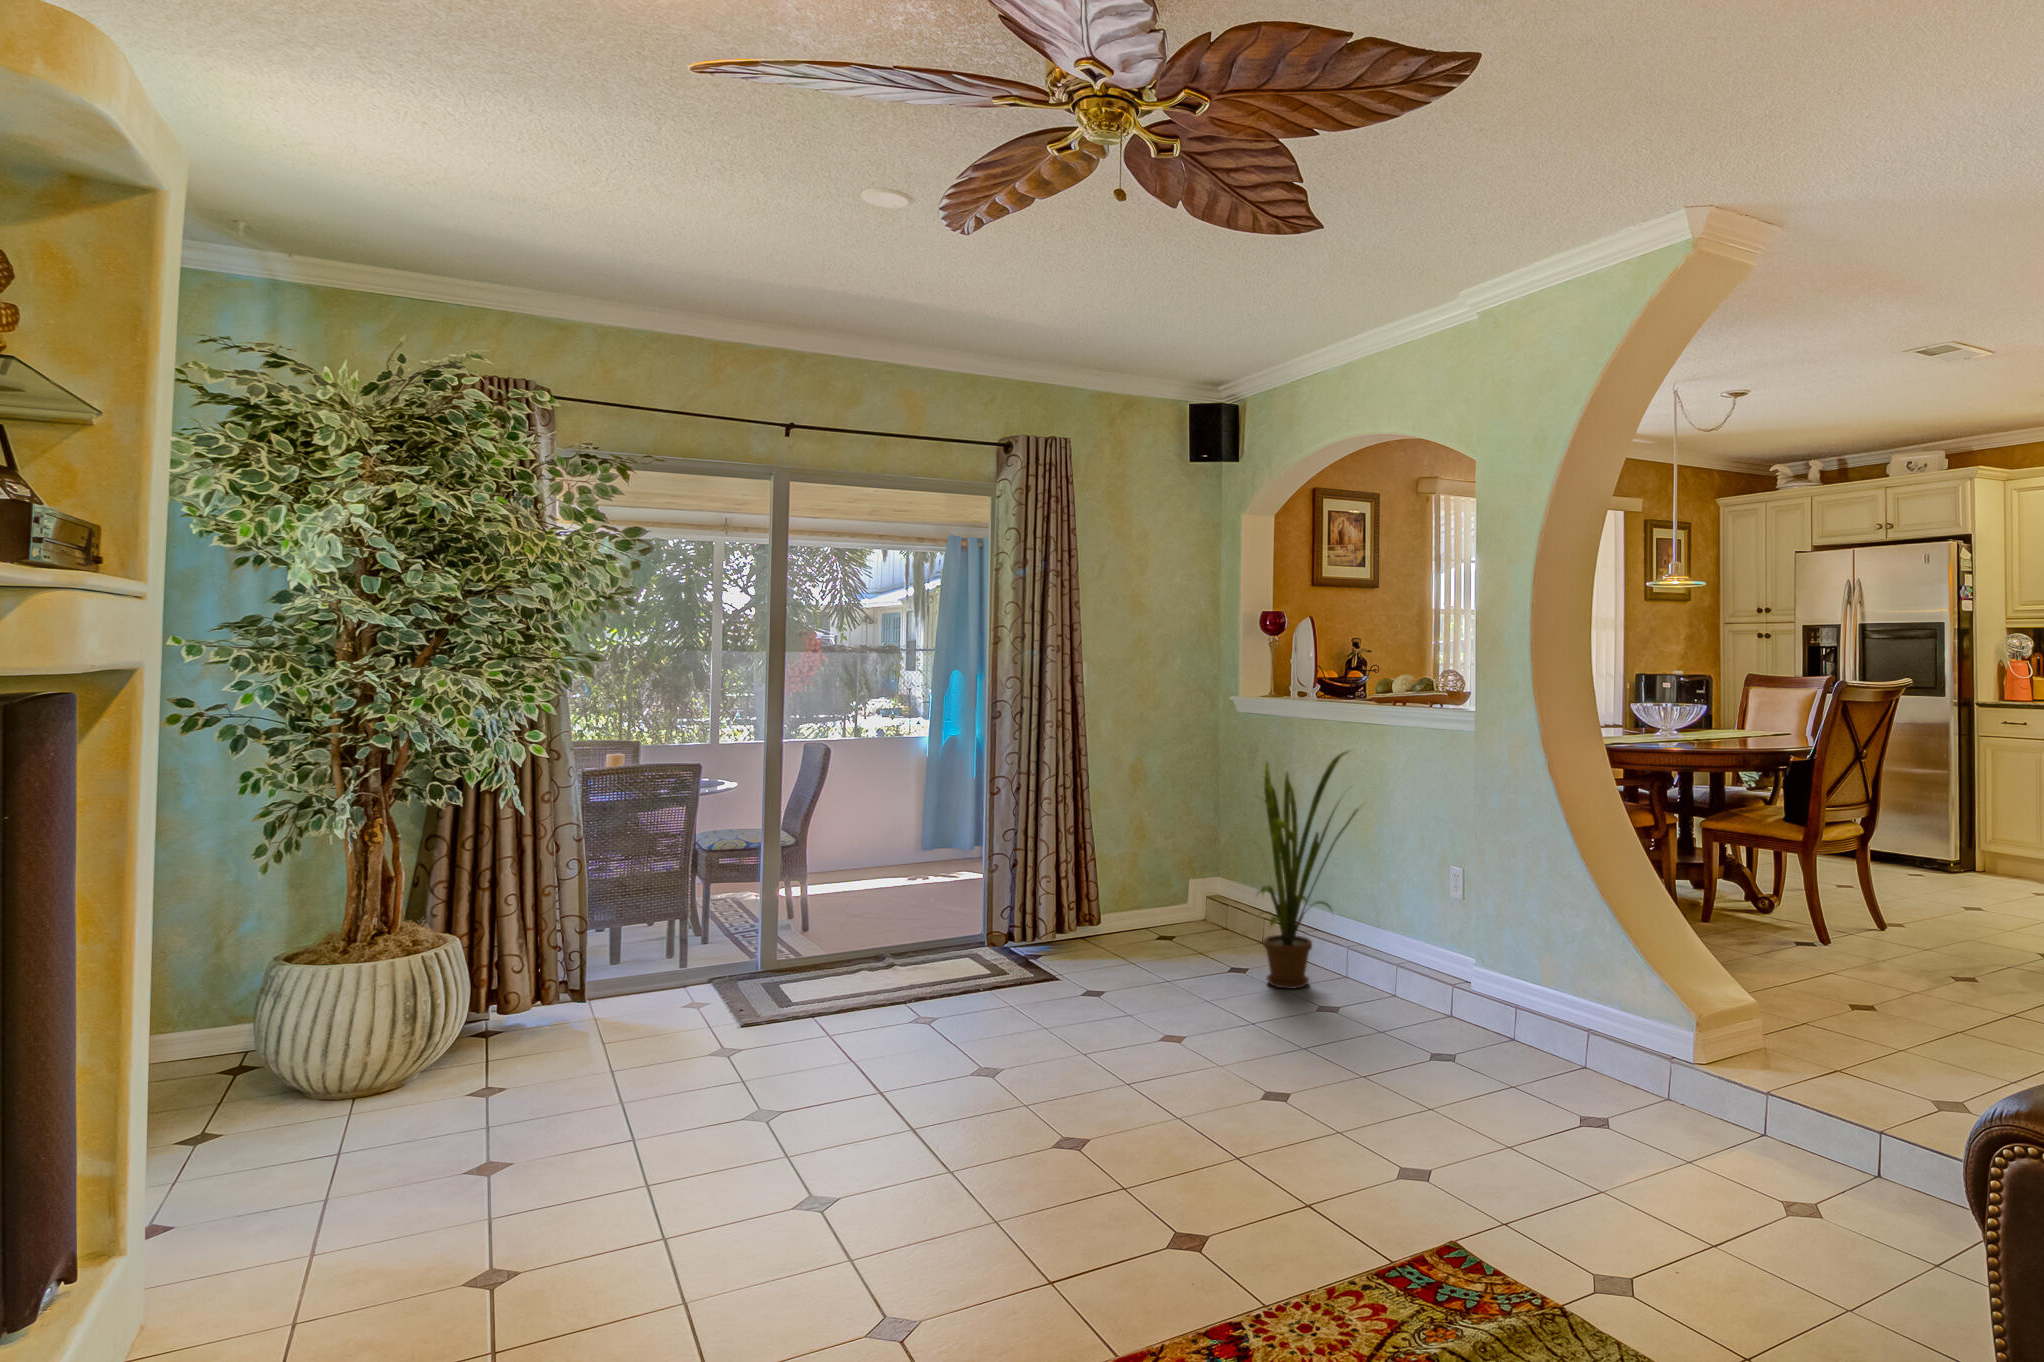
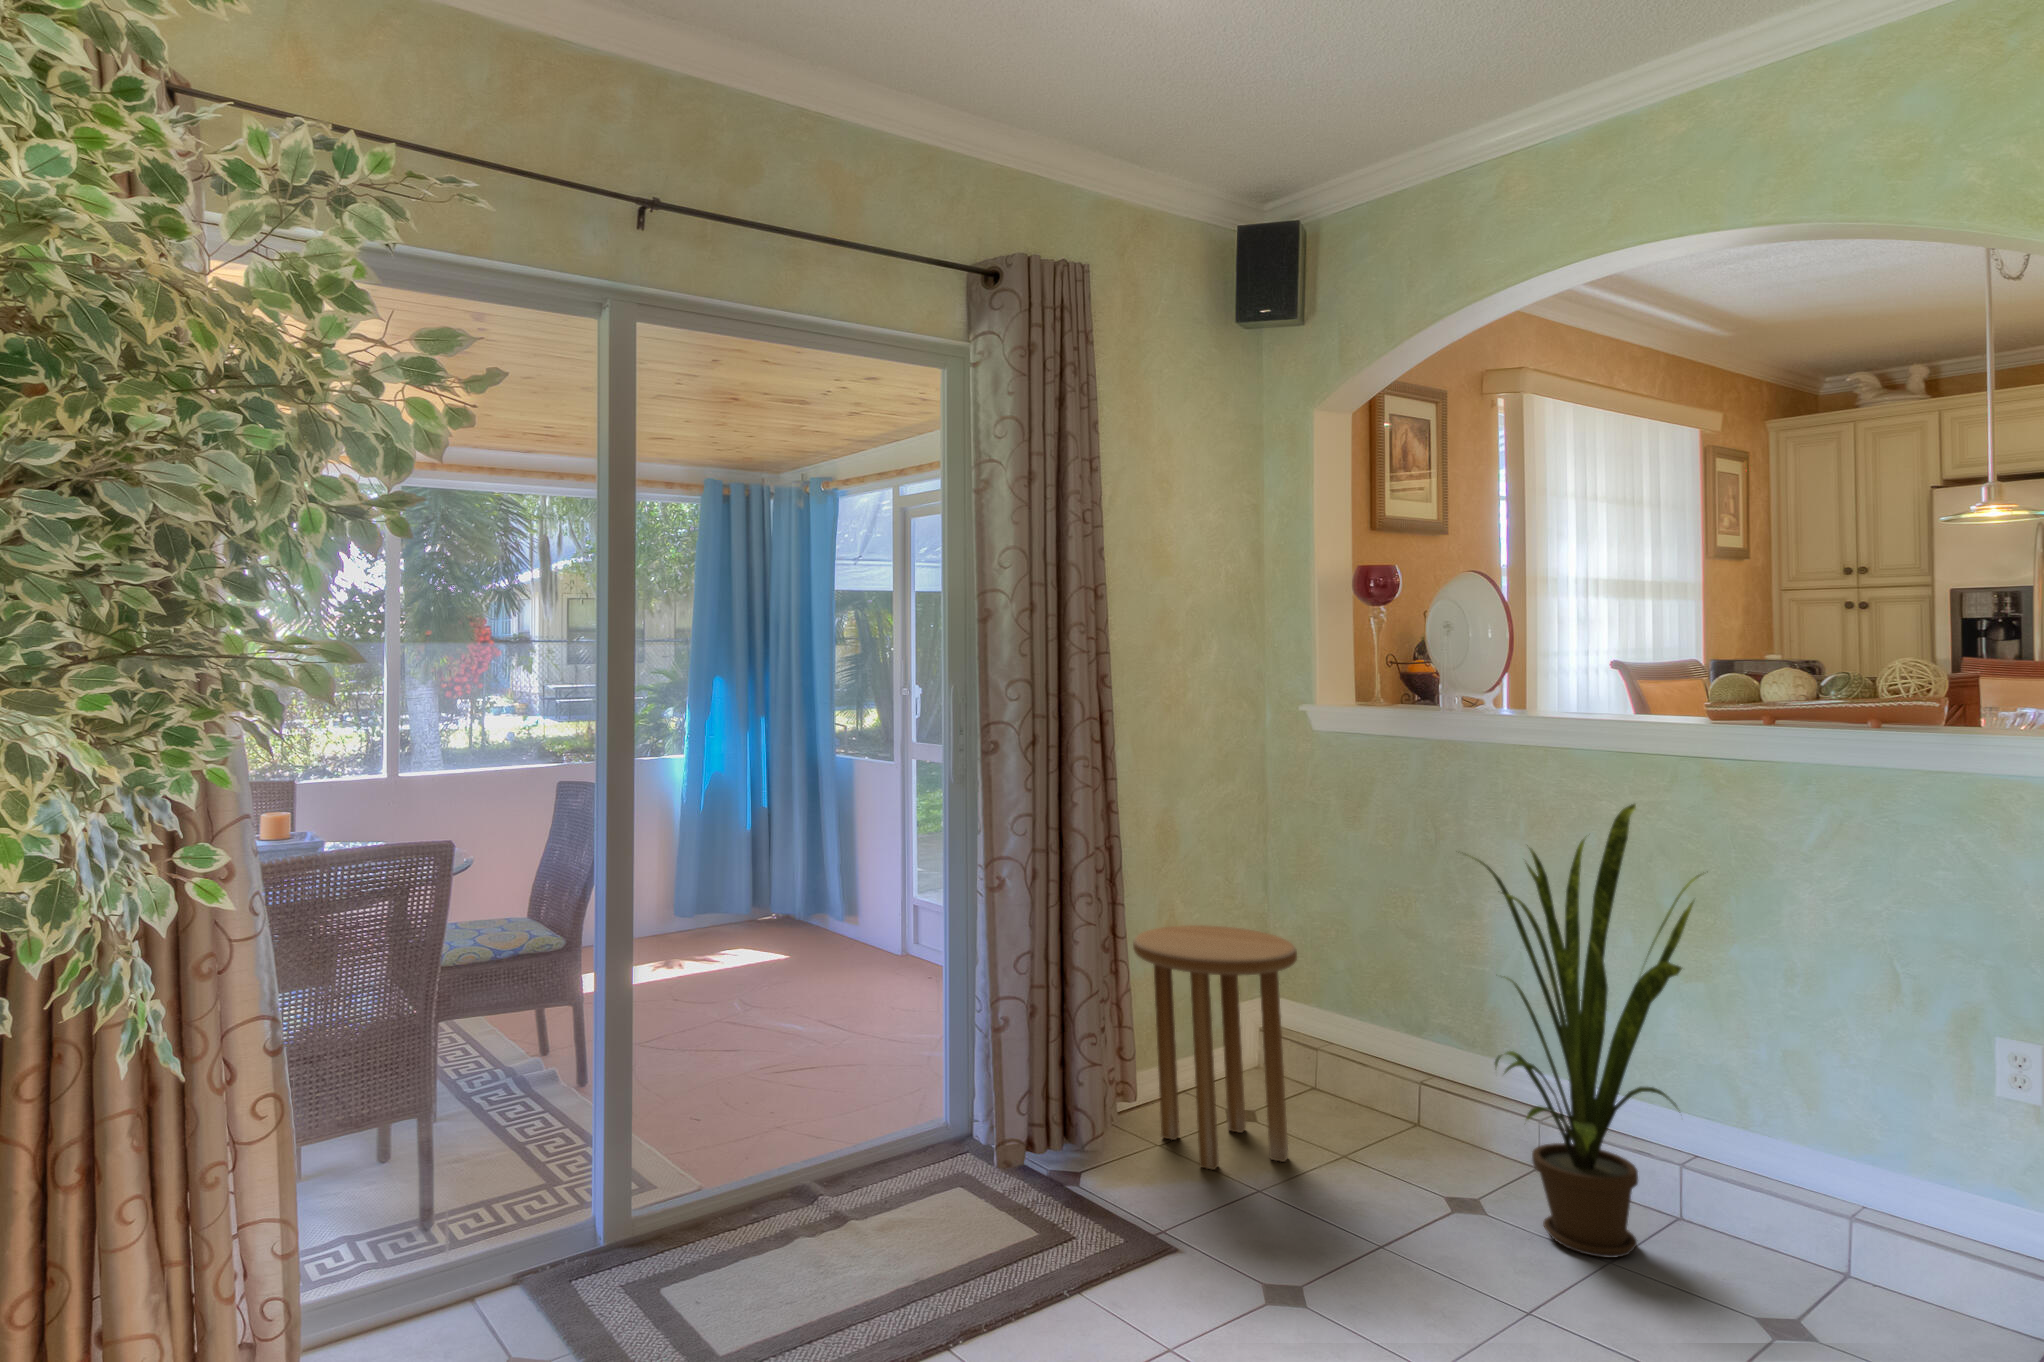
side table: none [1099,821,1191,954] -> present [1133,925,1297,1170]

